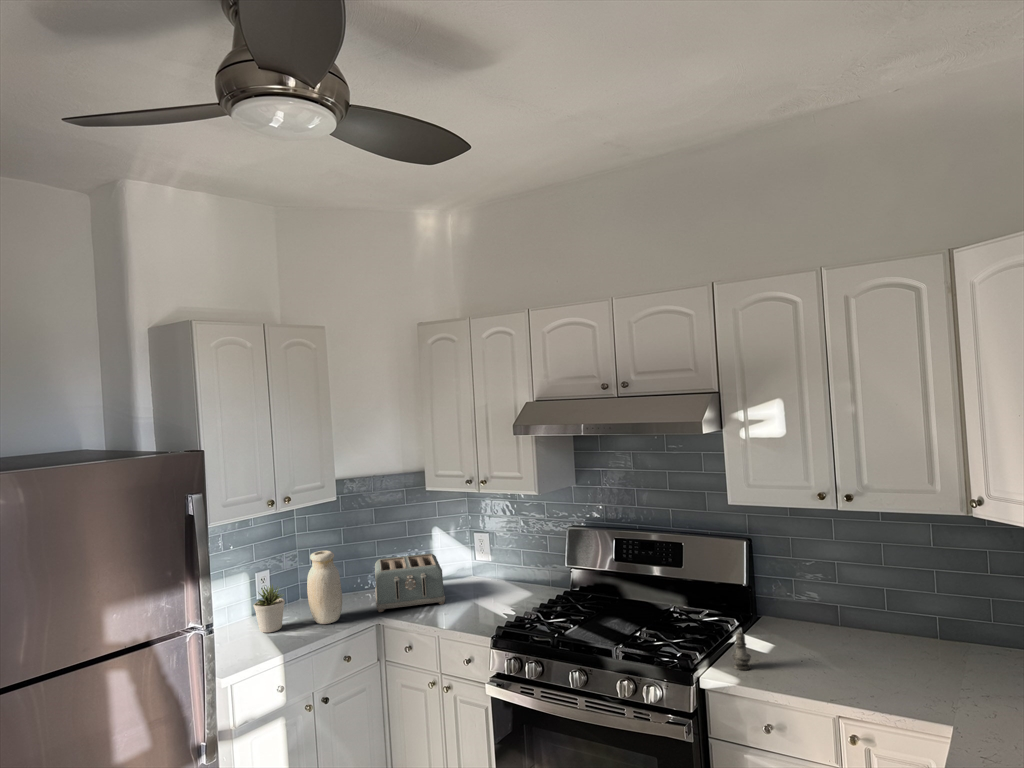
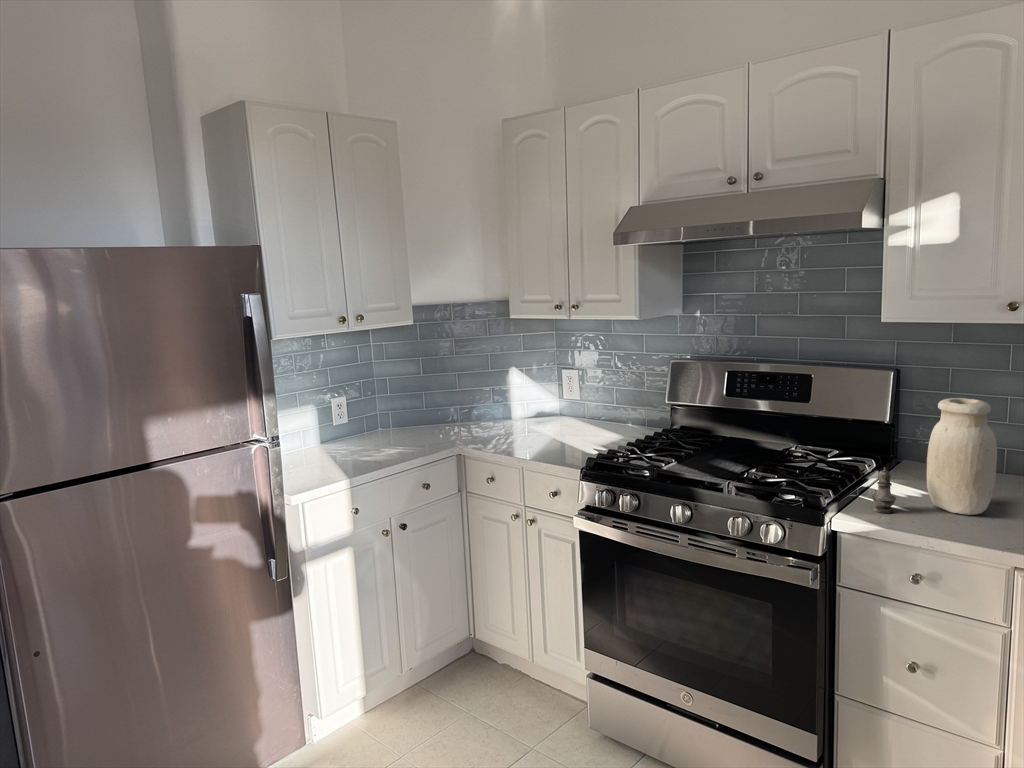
jar: present [307,551,342,624] -> present [927,398,997,515]
toaster: present [375,553,445,612] -> none [454,387,530,443]
potted plant: present [254,585,285,633] -> none [325,407,358,457]

